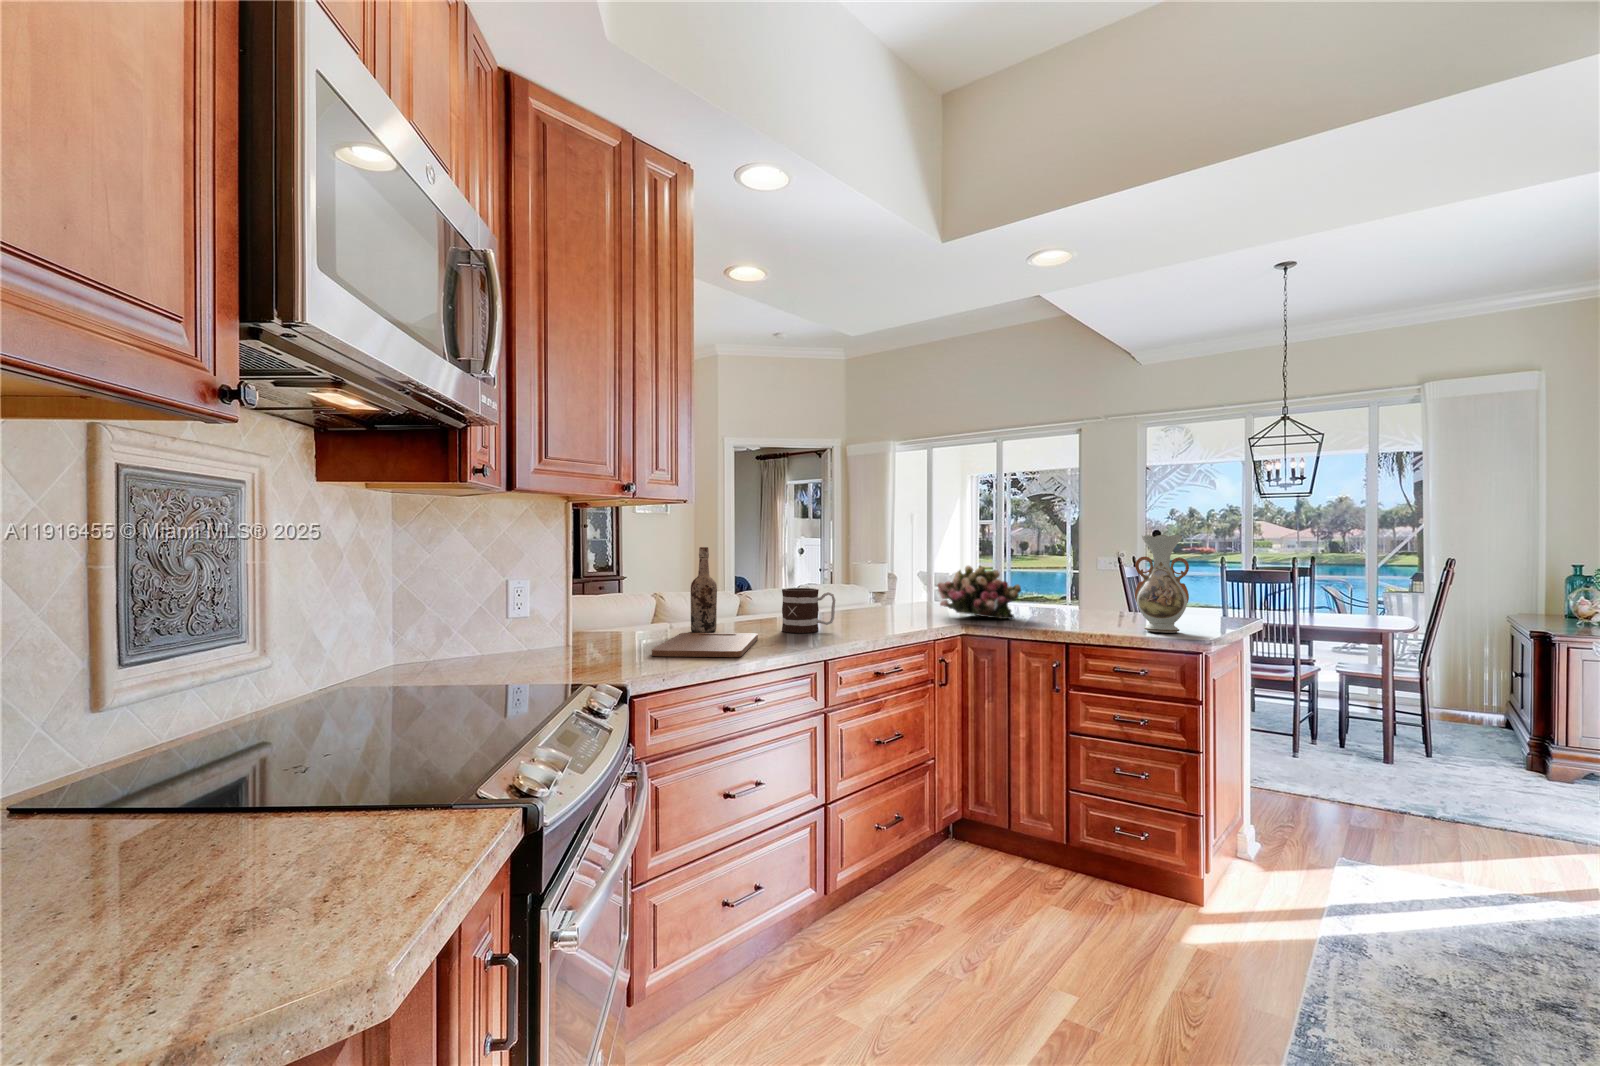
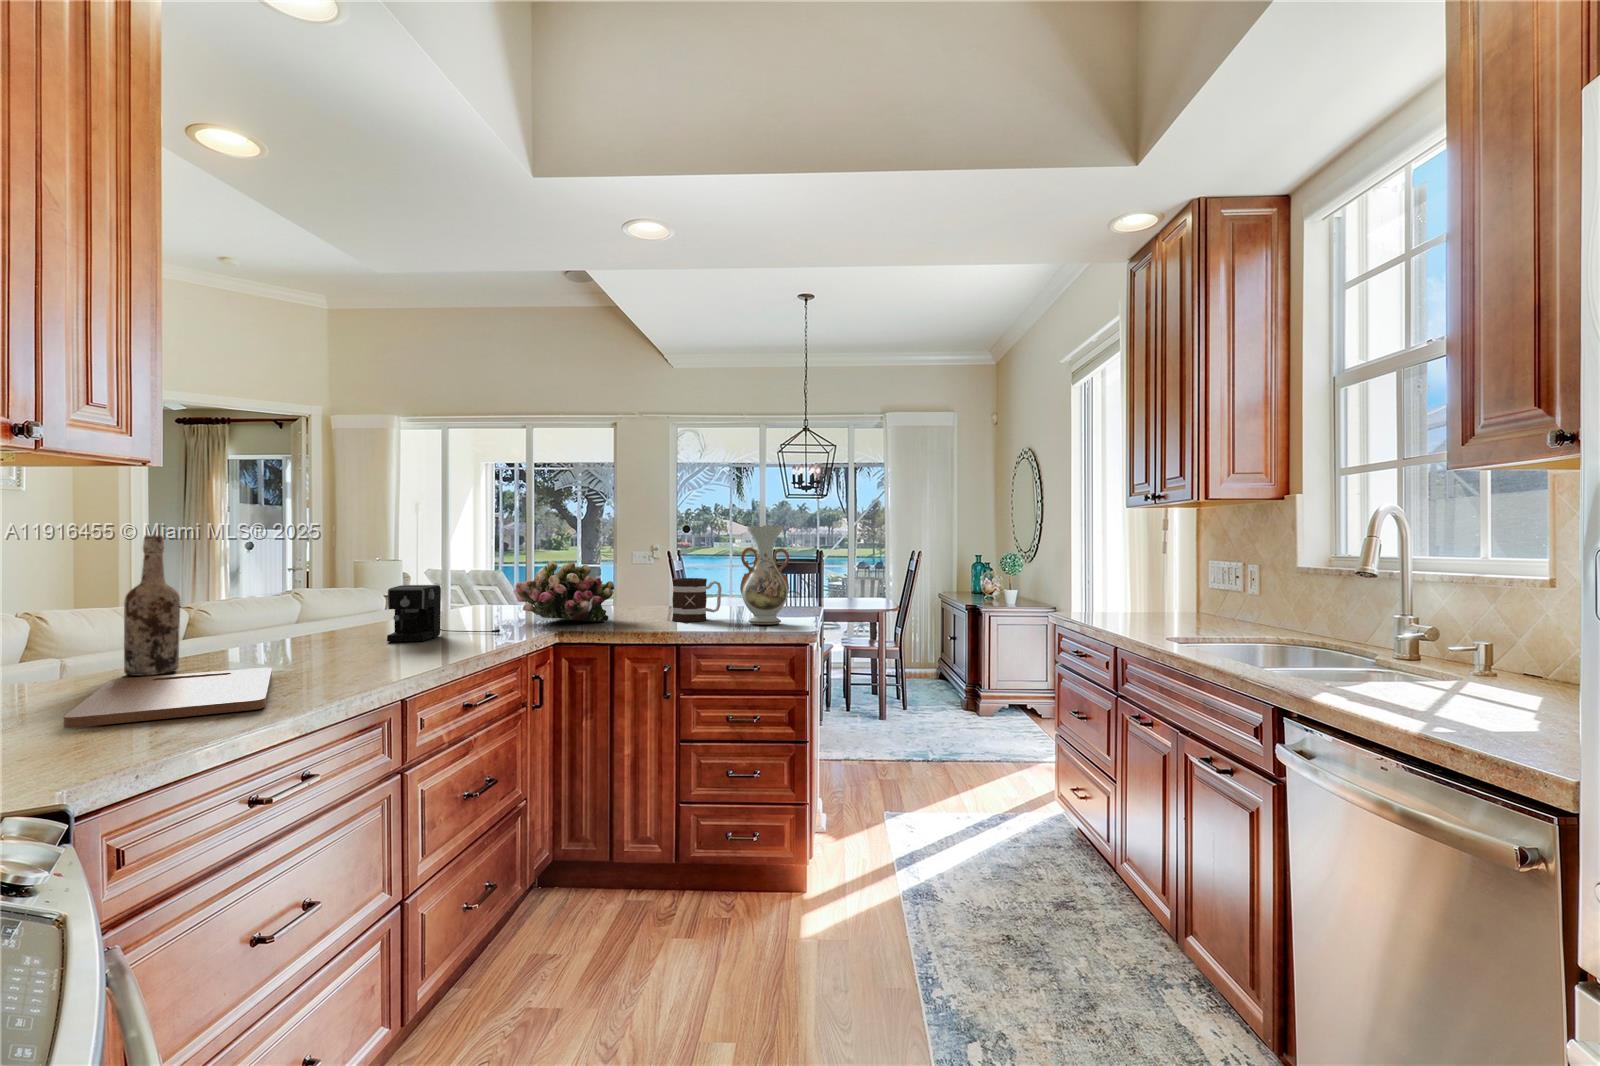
coffee maker: none [839,582,919,624] -> present [387,585,500,642]
mug: present [782,588,835,633] -> present [672,578,722,622]

